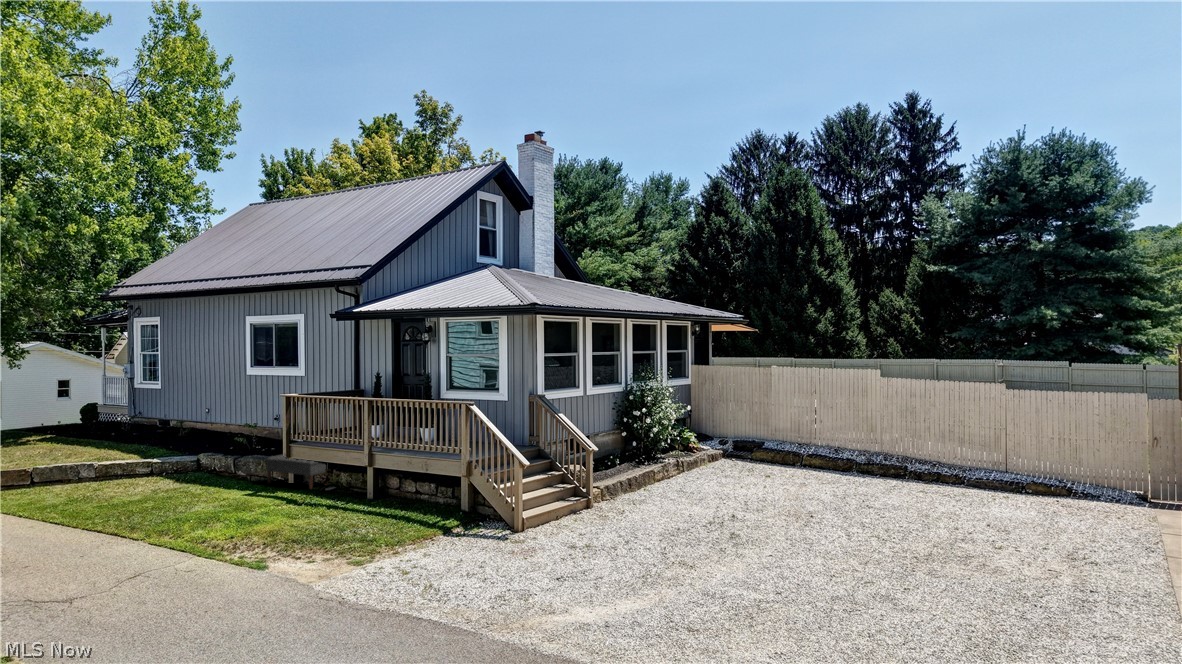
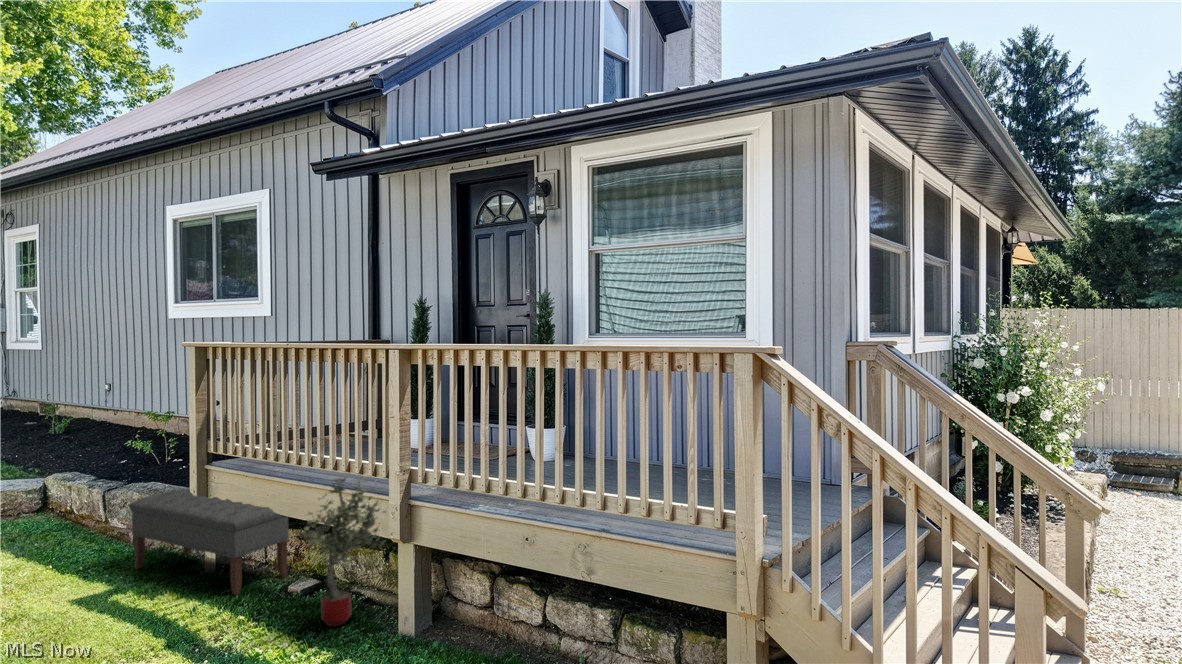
potted tree: none [335,445,366,494] -> present [302,478,386,626]

